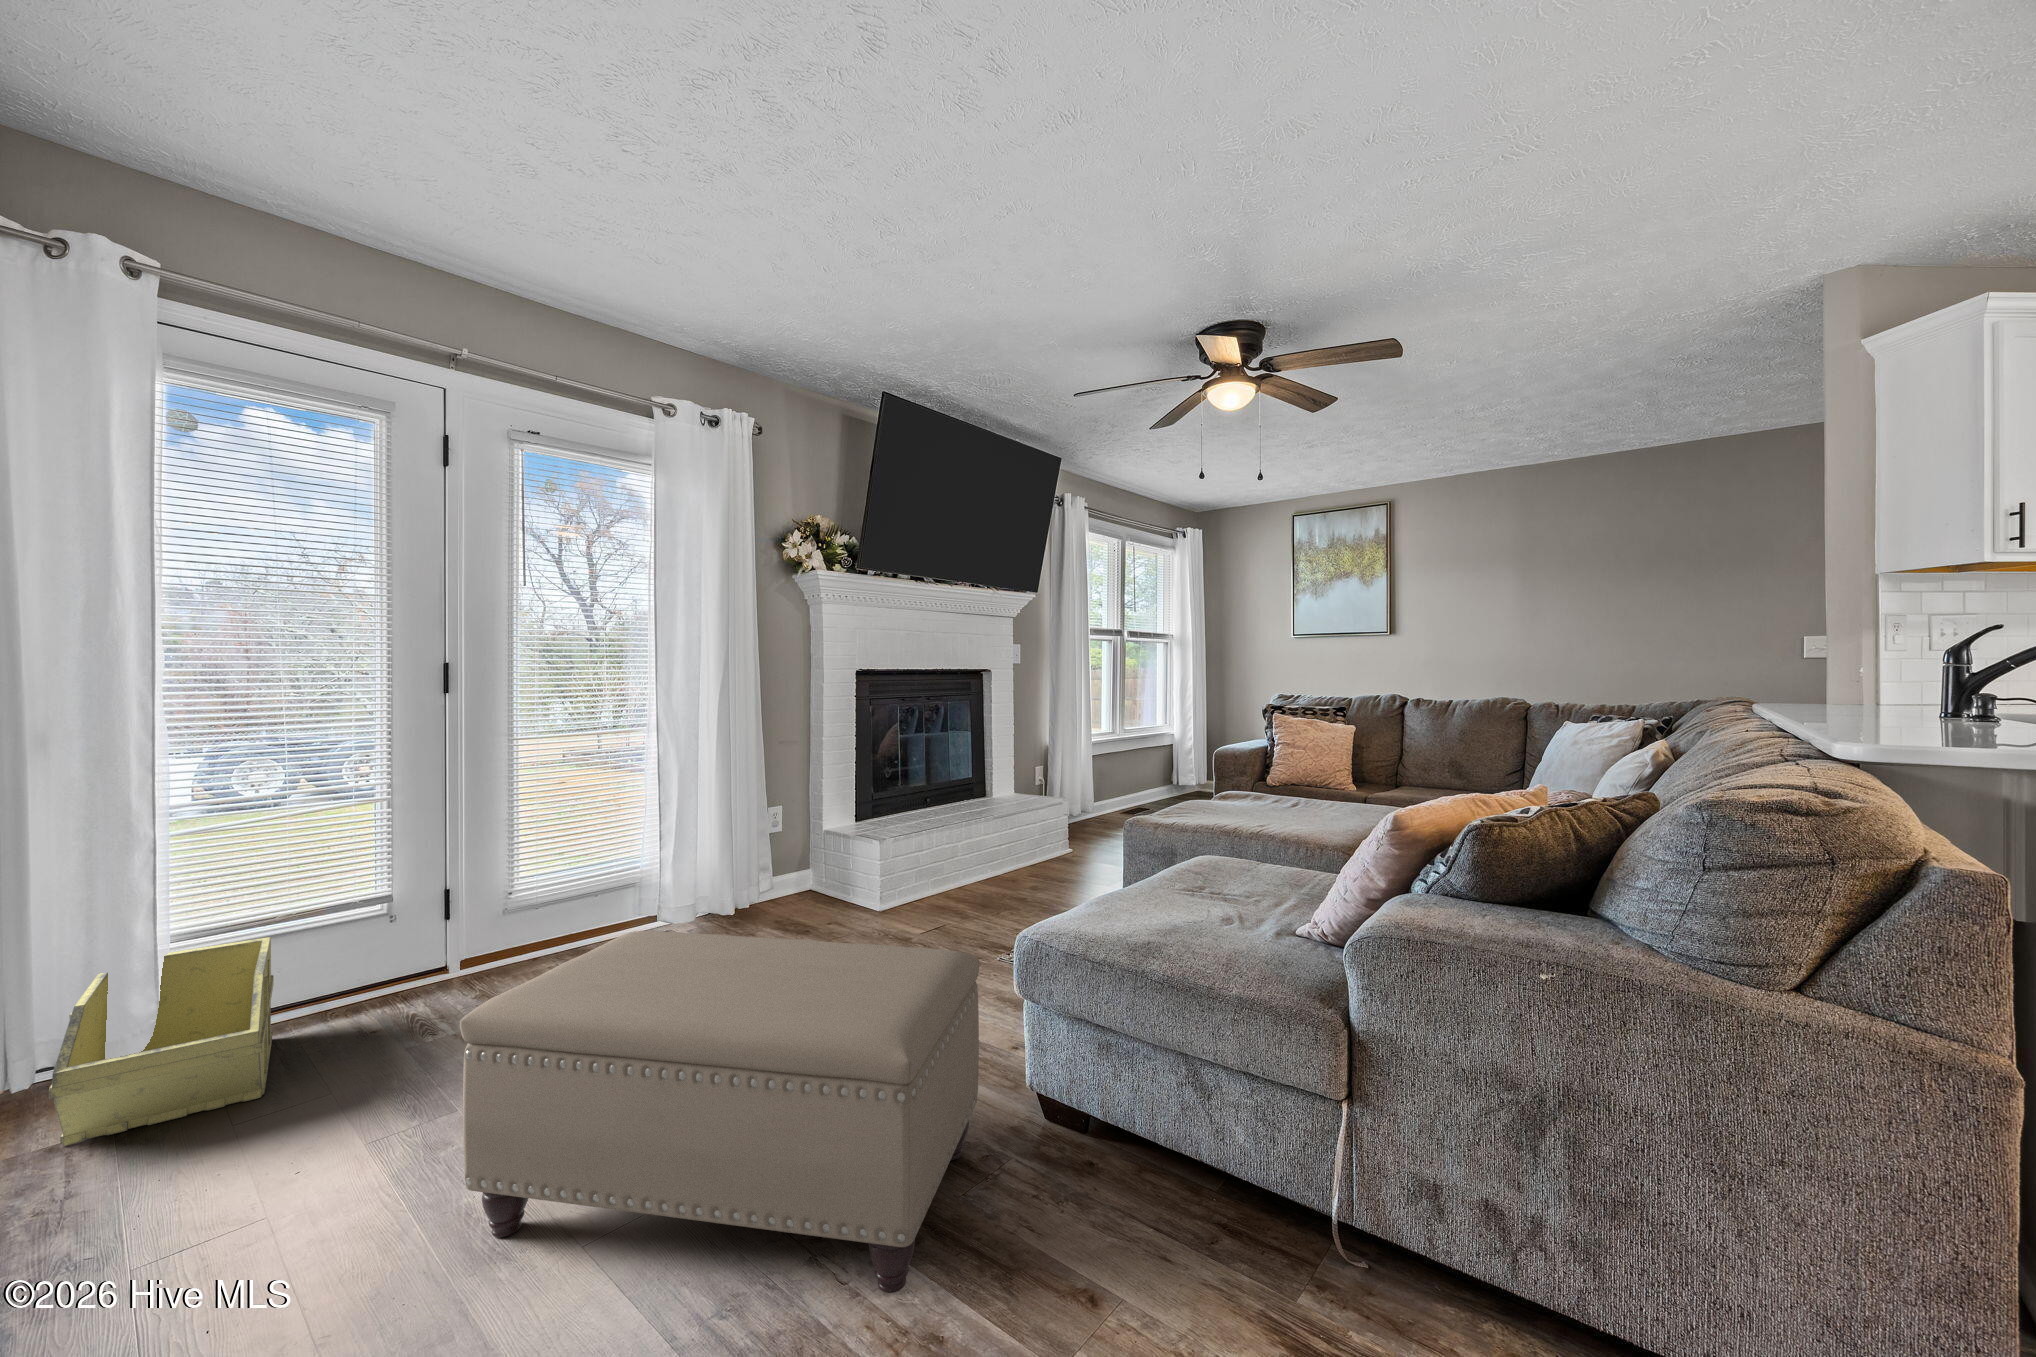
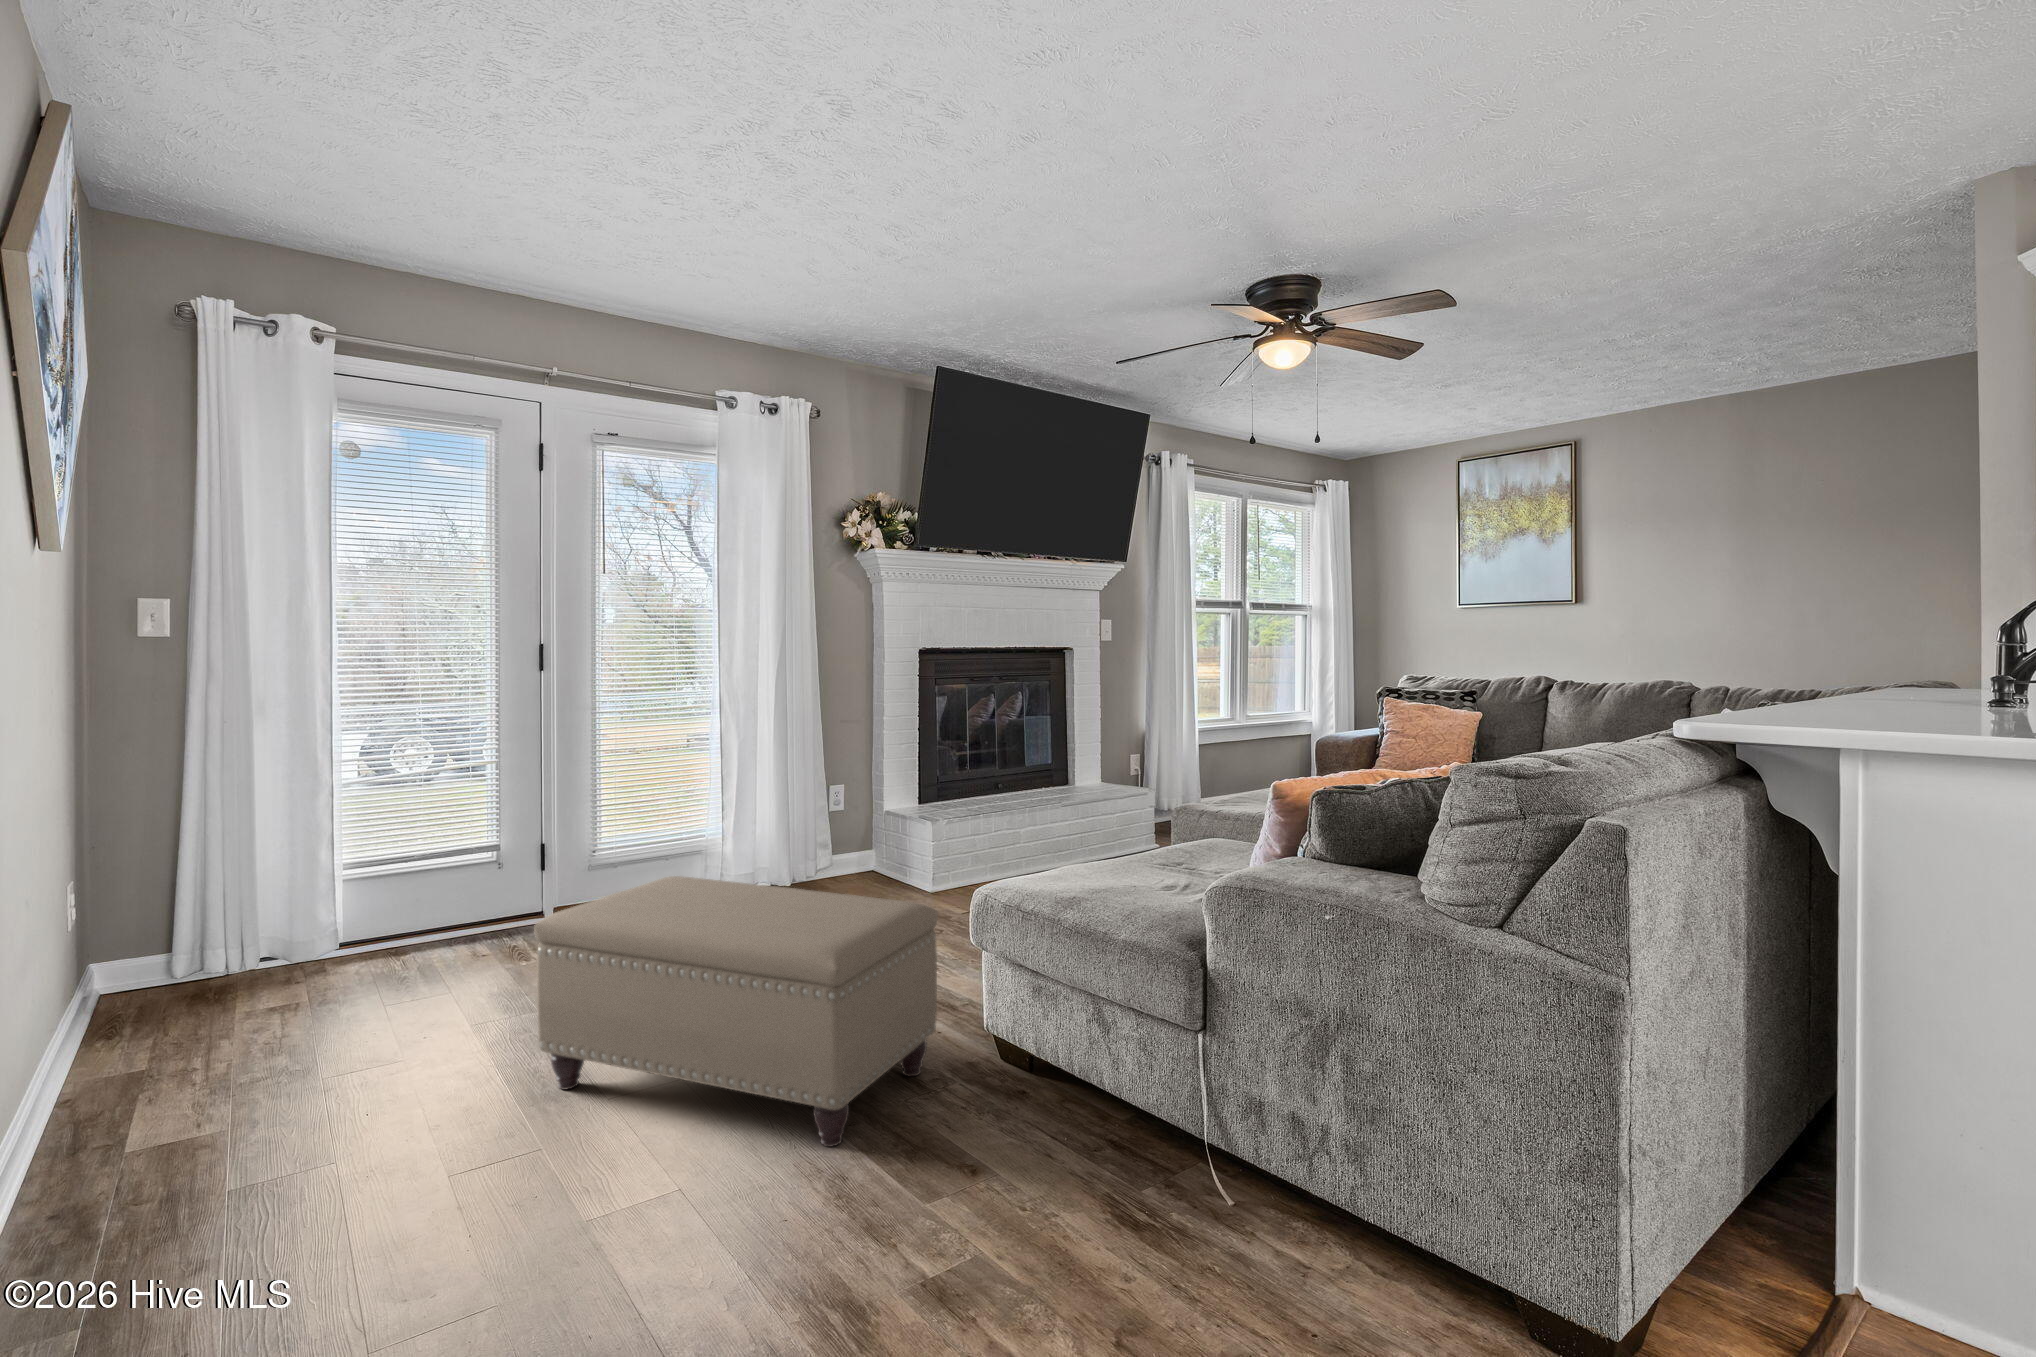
storage bin: present [49,937,274,1146] -> none [270,874,411,1012]

